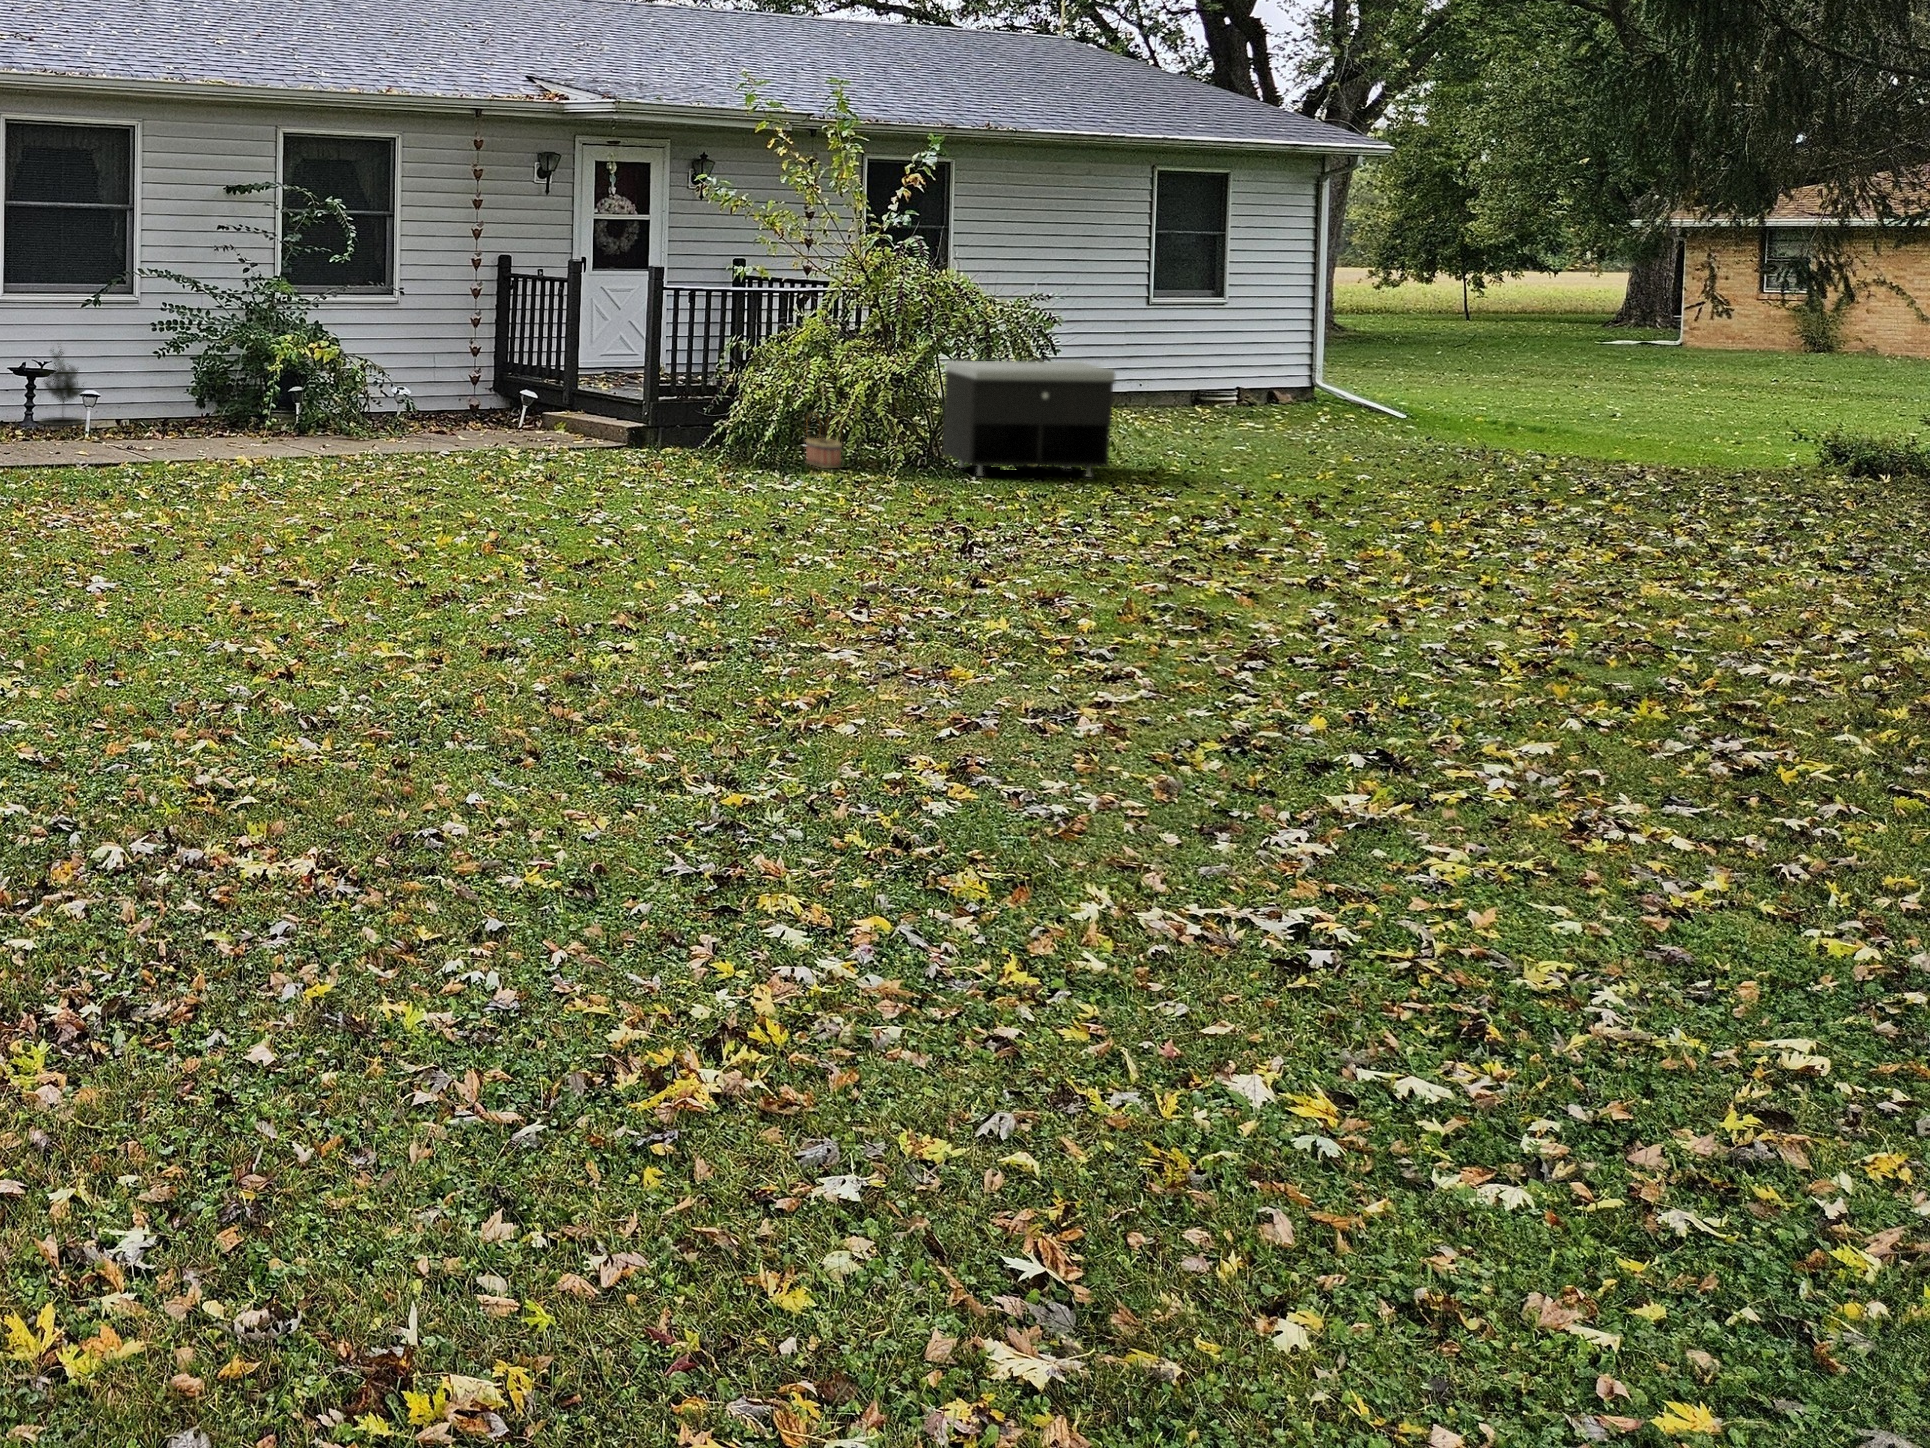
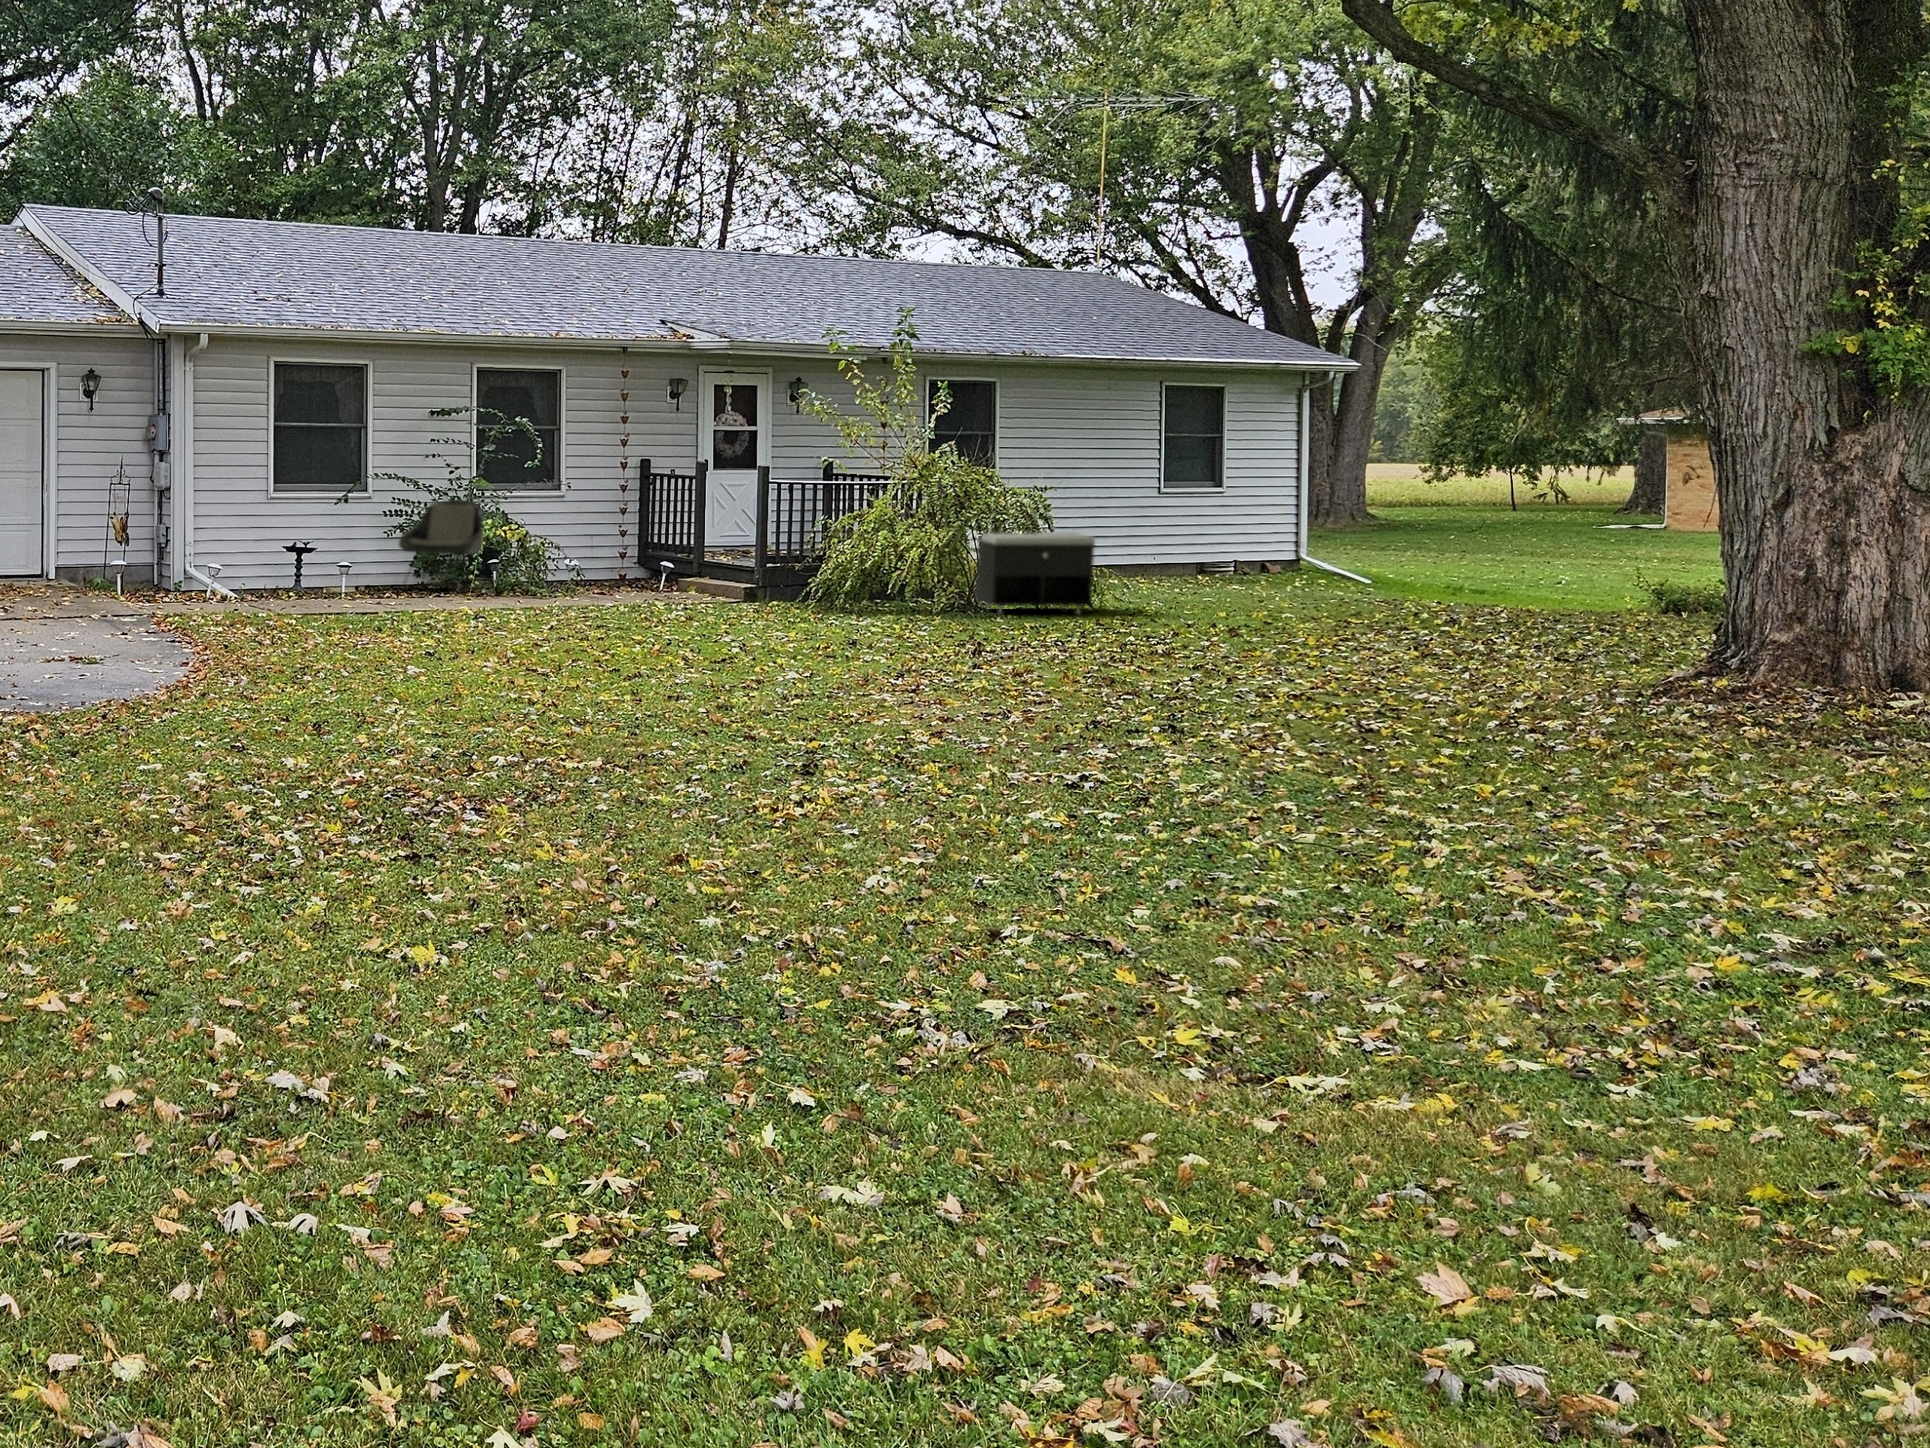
lounge chair: none [162,307,283,433] -> present [399,500,485,592]
potted tree: present [40,349,84,426] -> none [305,527,342,590]
basket: present [806,421,842,468] -> none [876,570,902,610]

